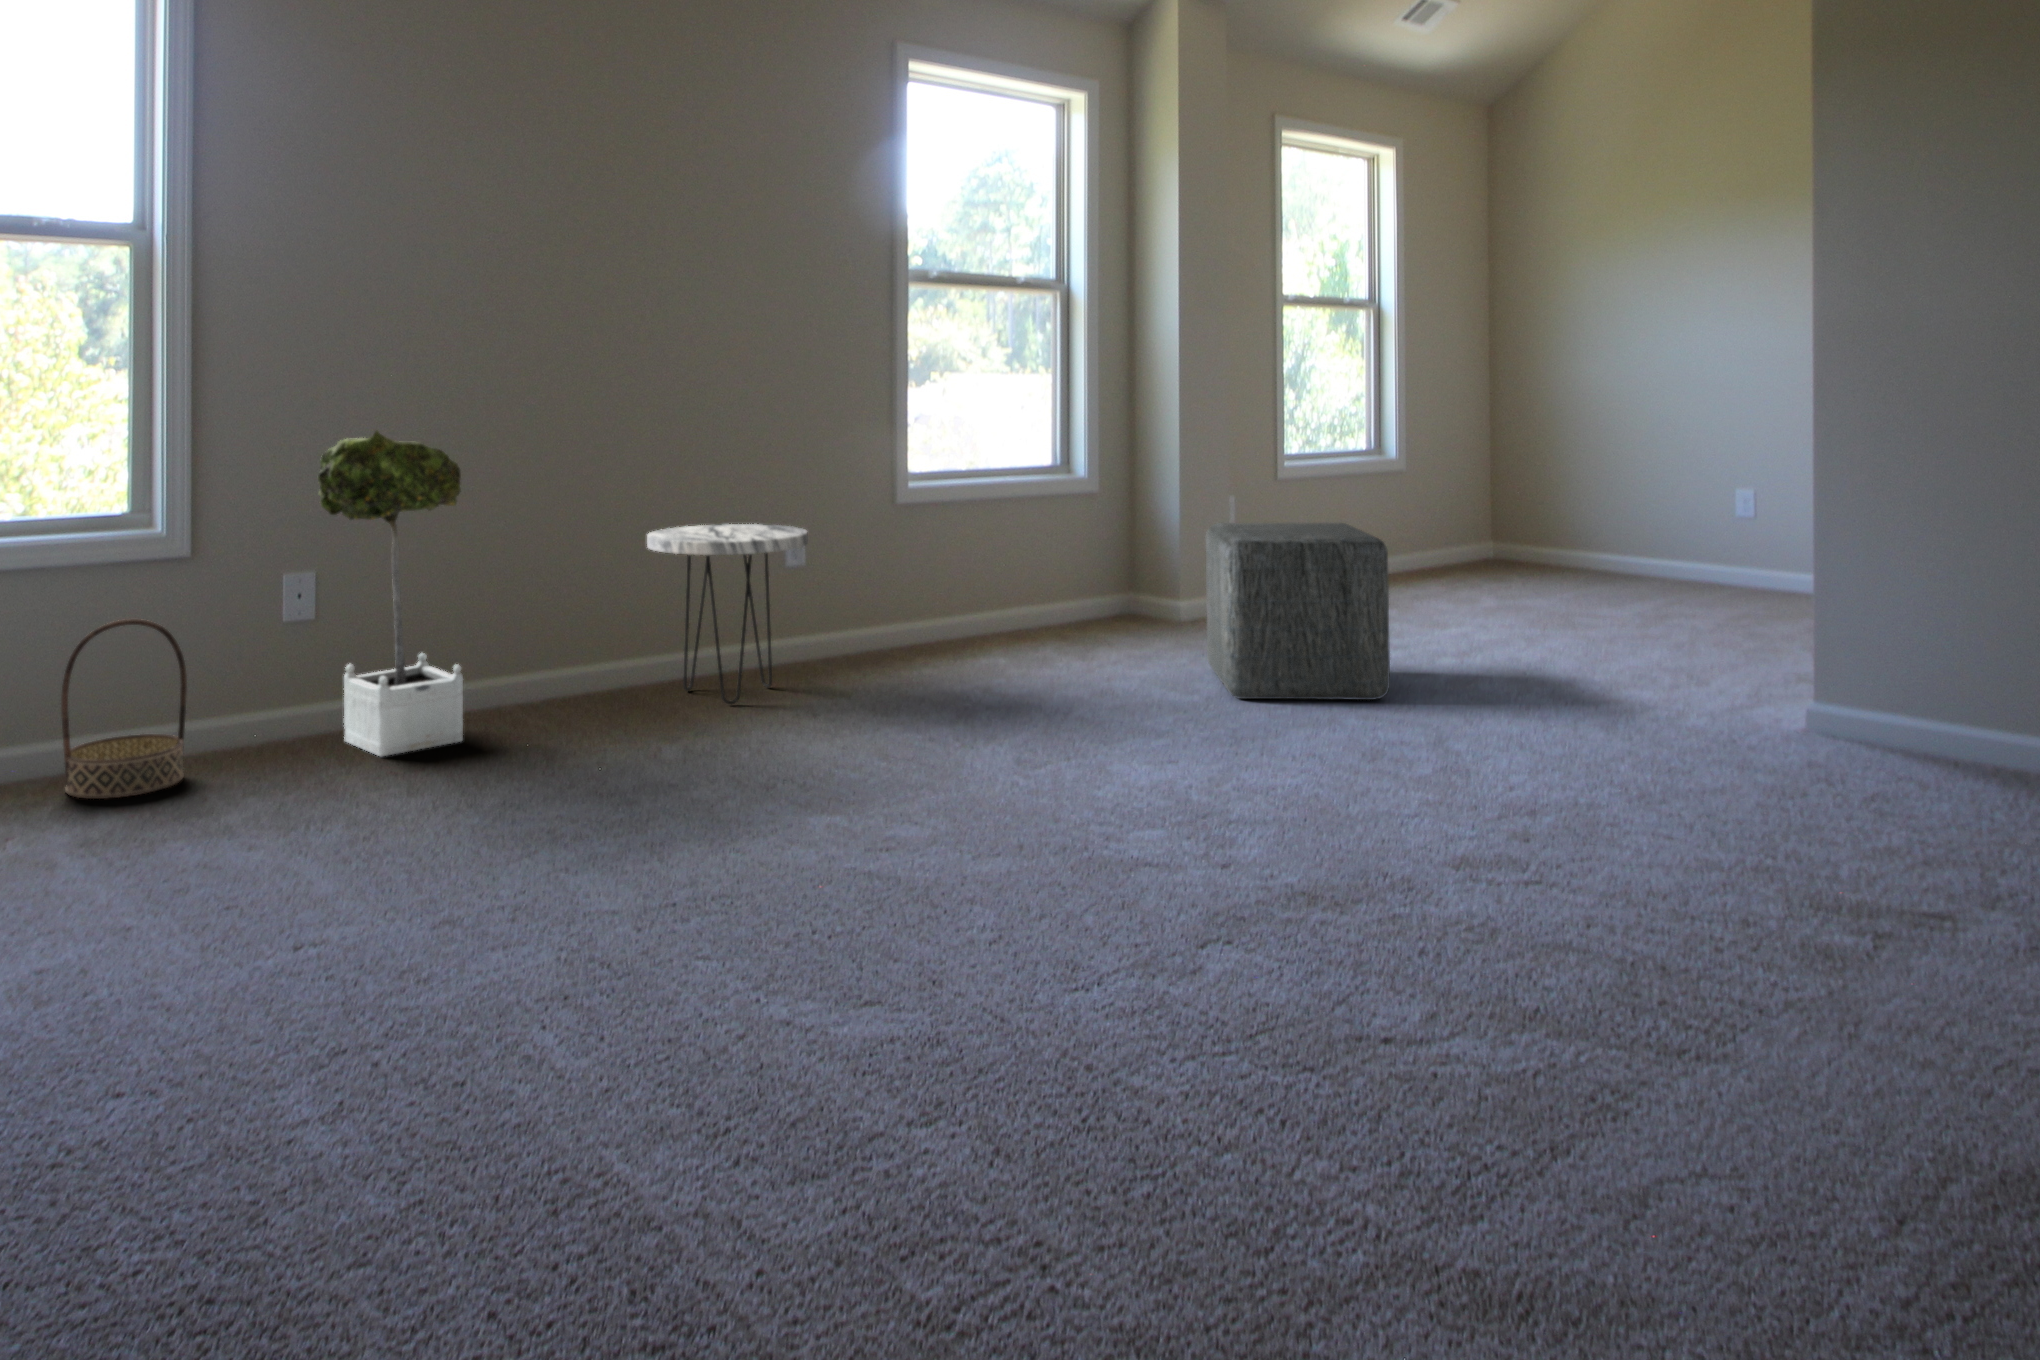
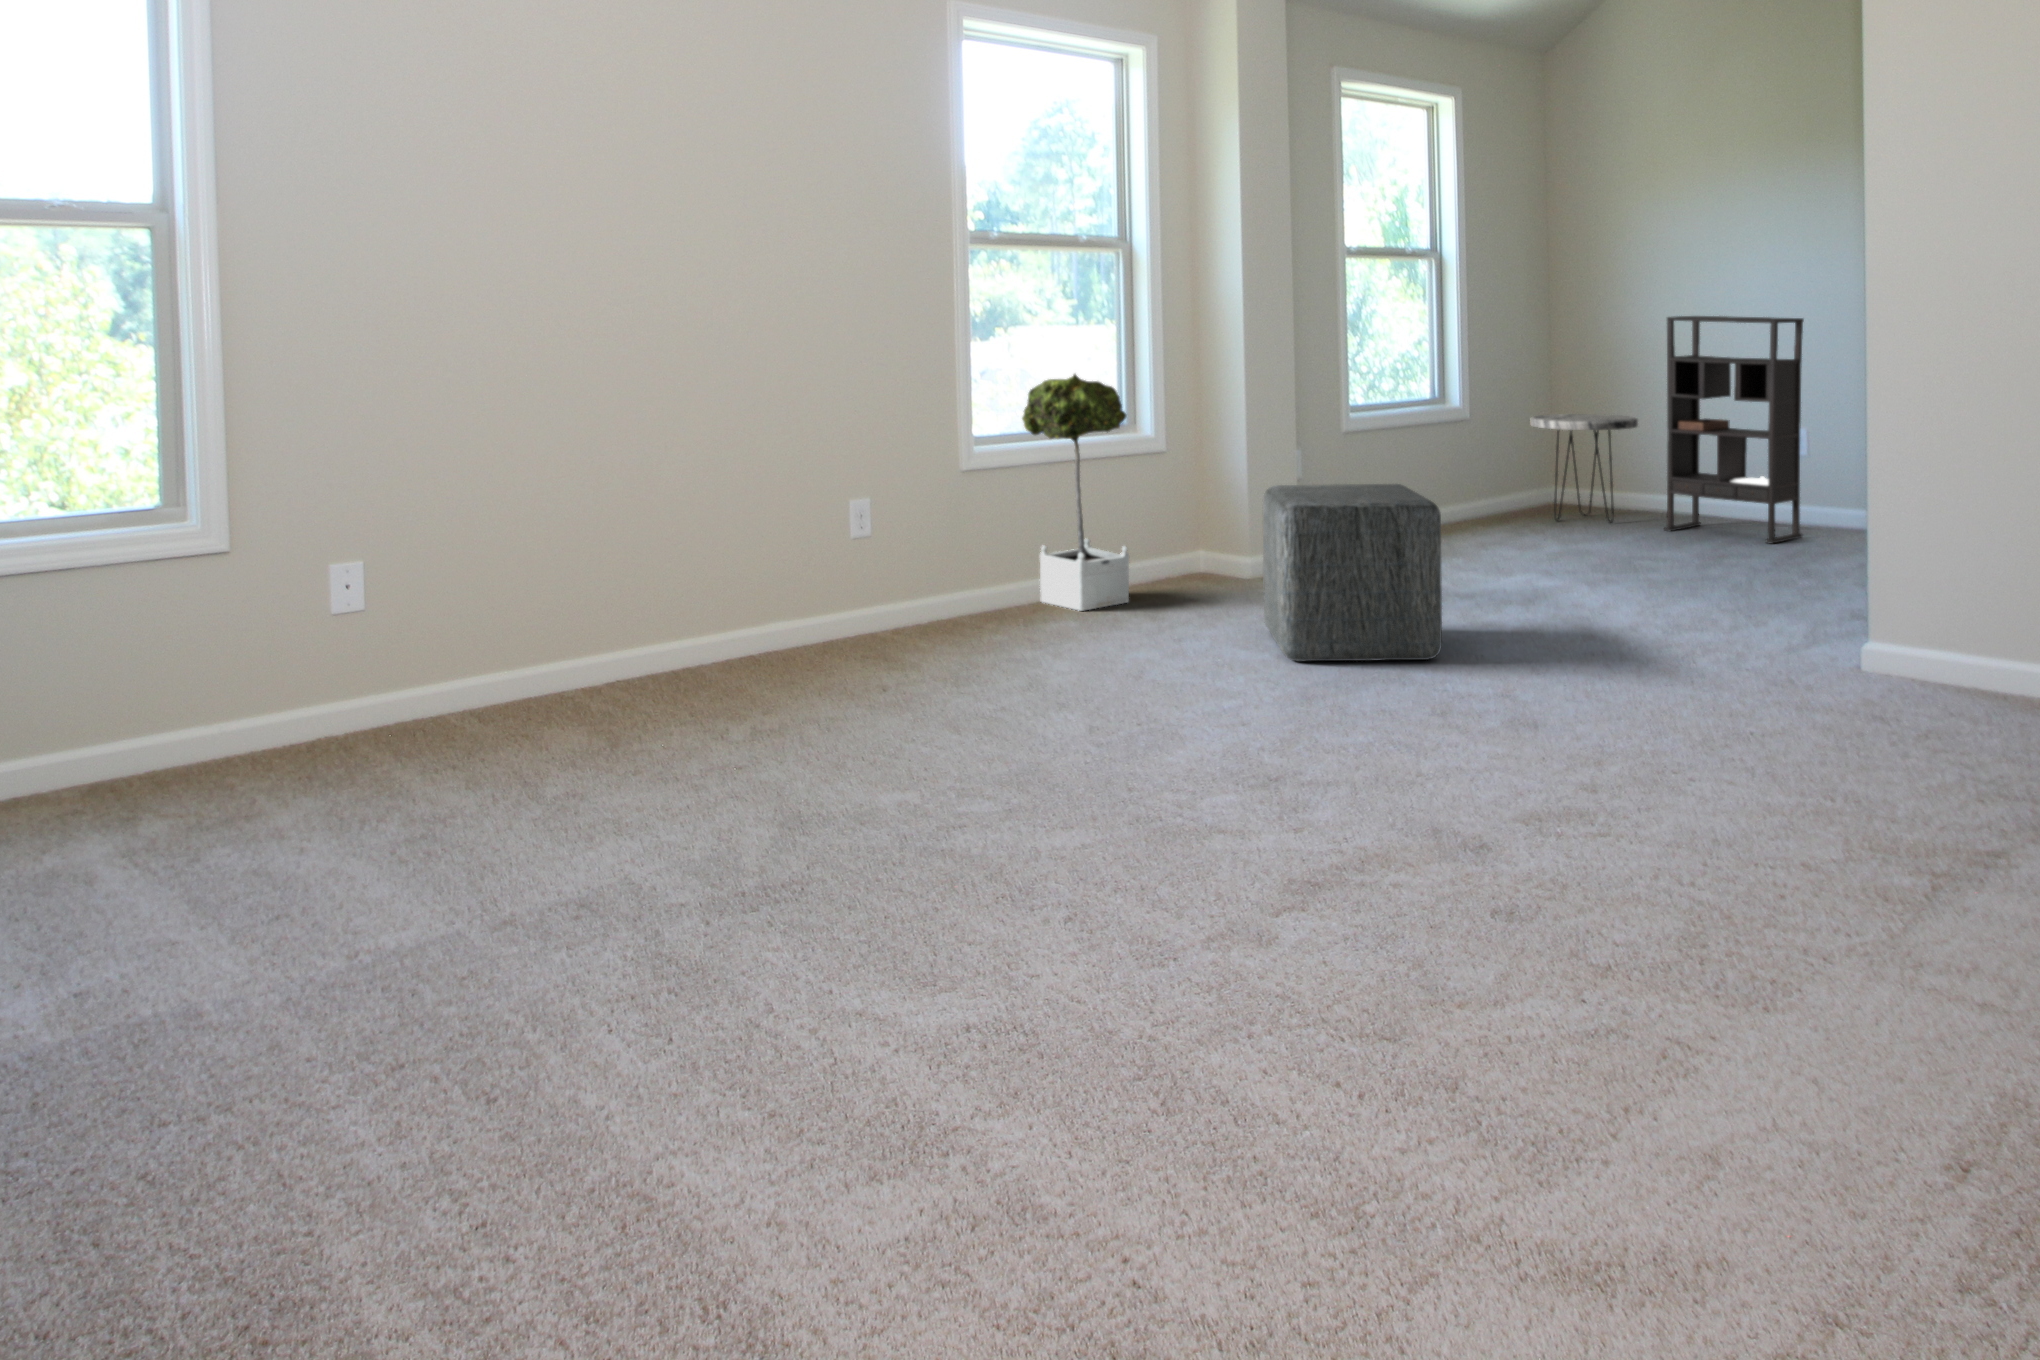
bookshelf: none [1608,368,1752,596] -> present [1664,316,1804,544]
potted tree: present [318,431,463,756] -> present [1022,374,1129,611]
side table: present [647,524,808,704] -> present [1531,414,1638,523]
basket: present [61,619,187,799] -> none [103,608,232,791]

